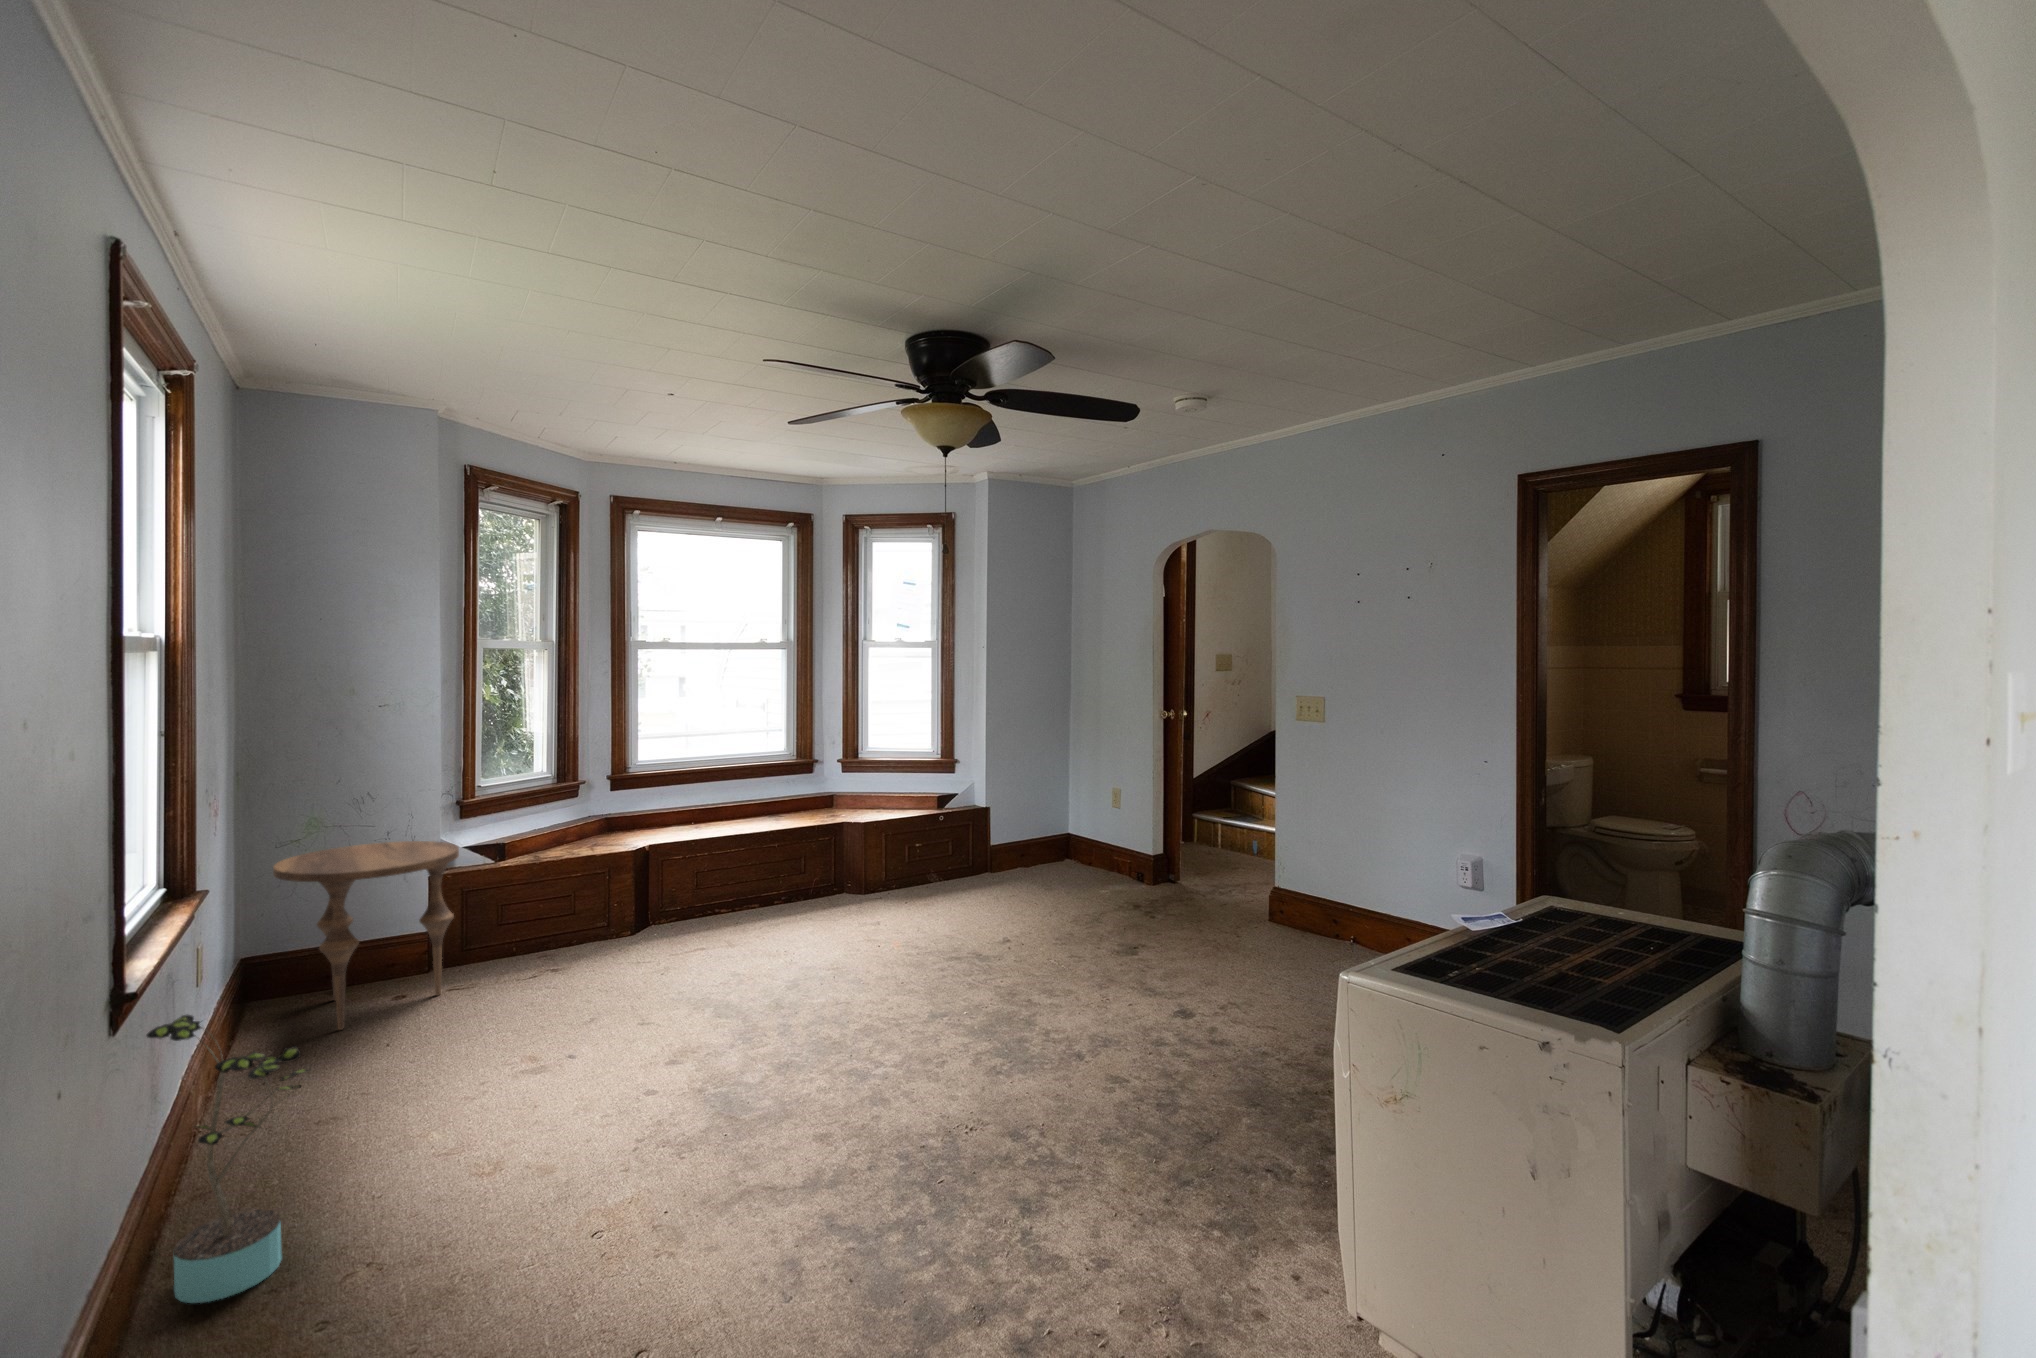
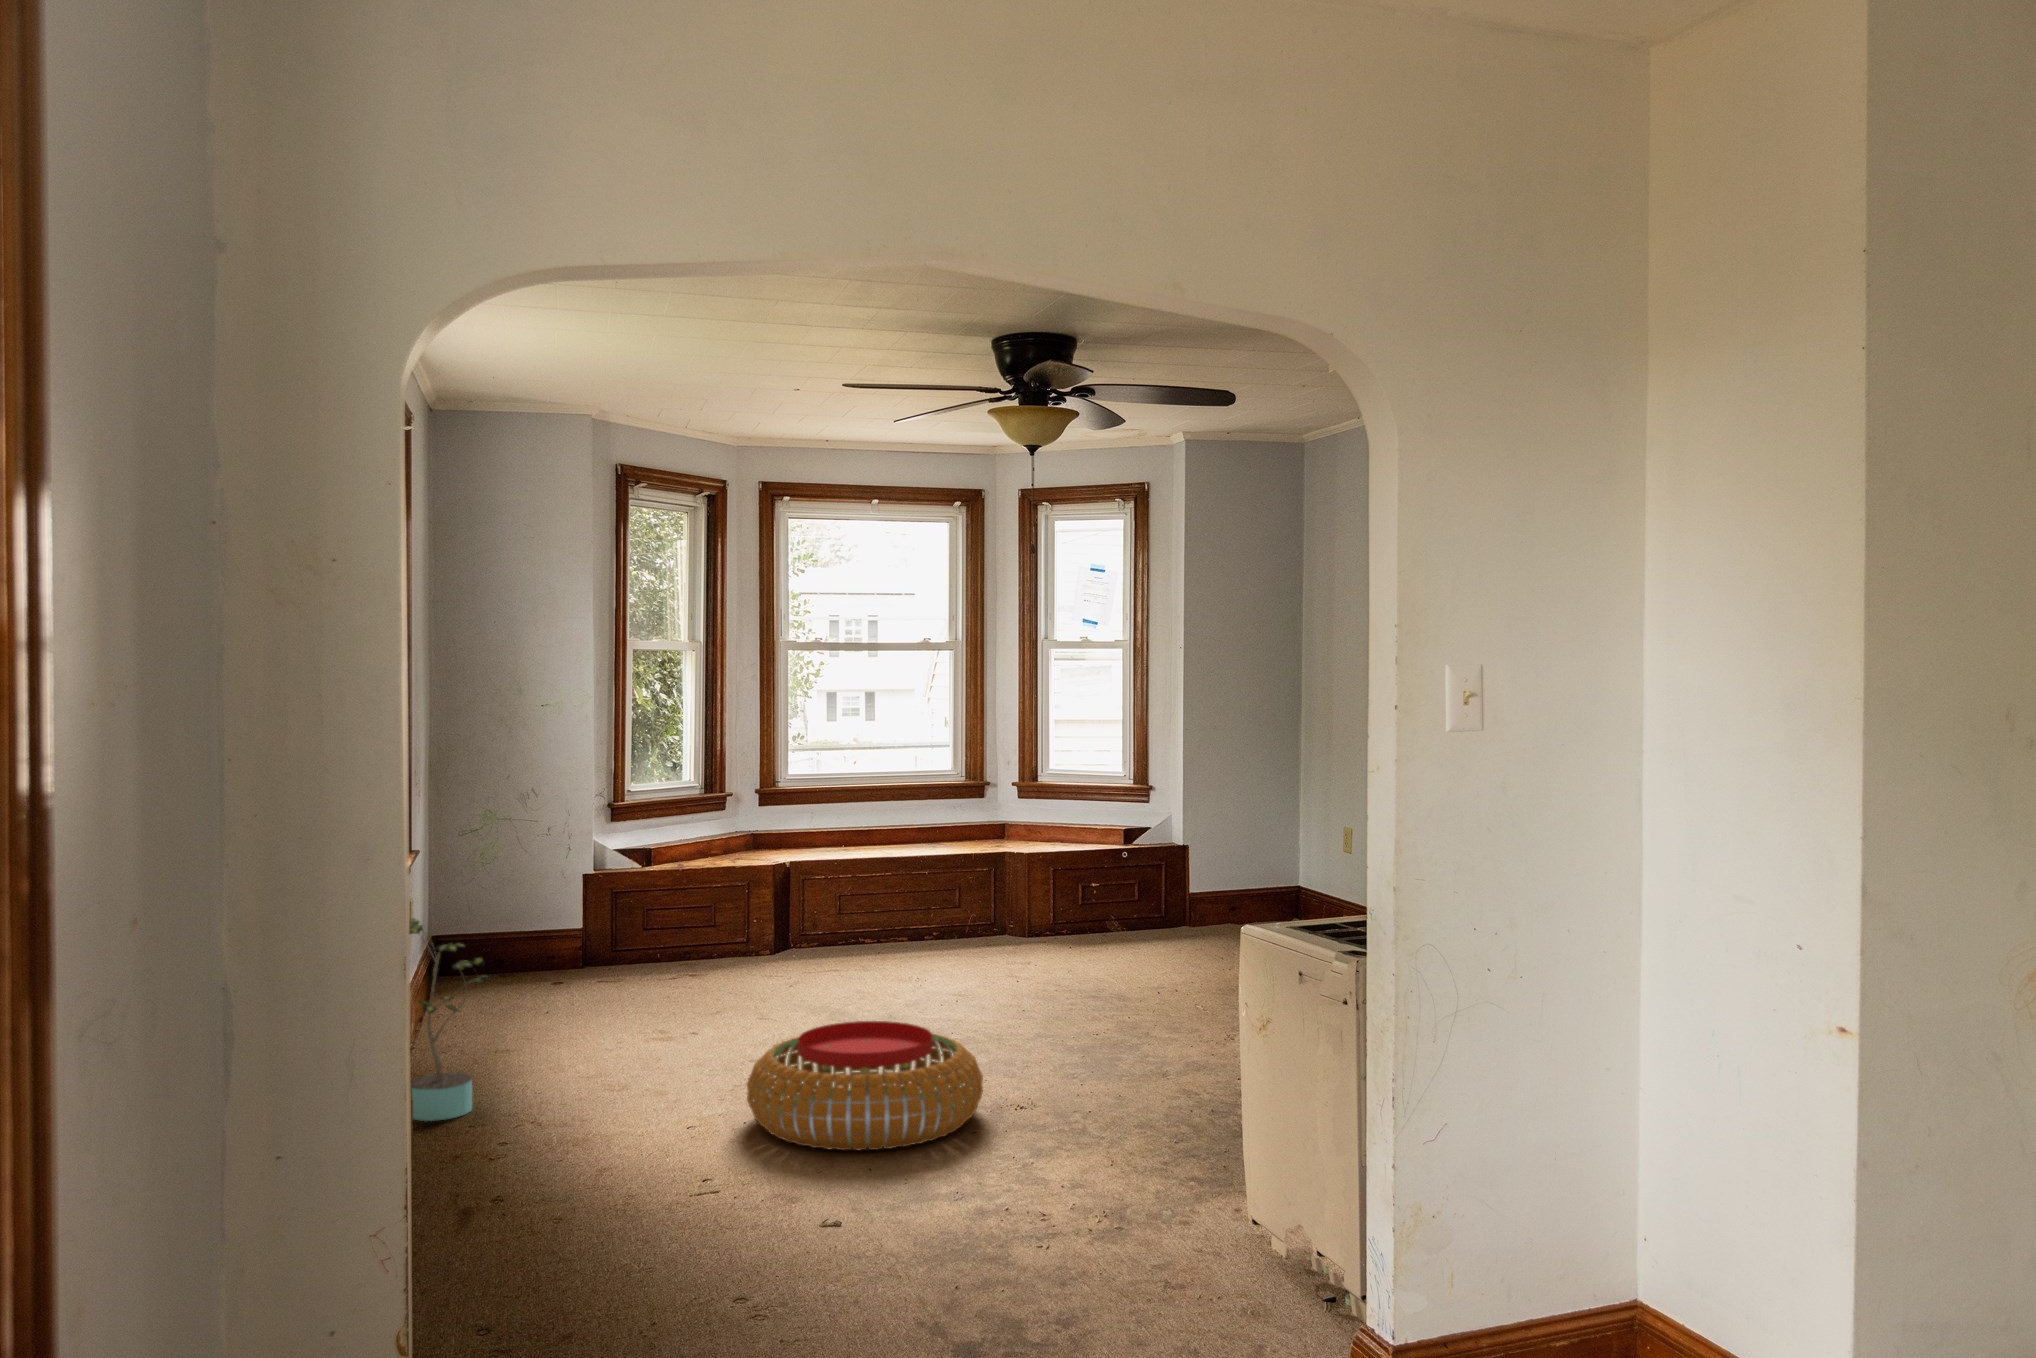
side table: present [273,841,459,1030] -> none [455,838,606,1001]
pouf: none [680,1071,964,1277] -> present [747,1021,983,1150]

